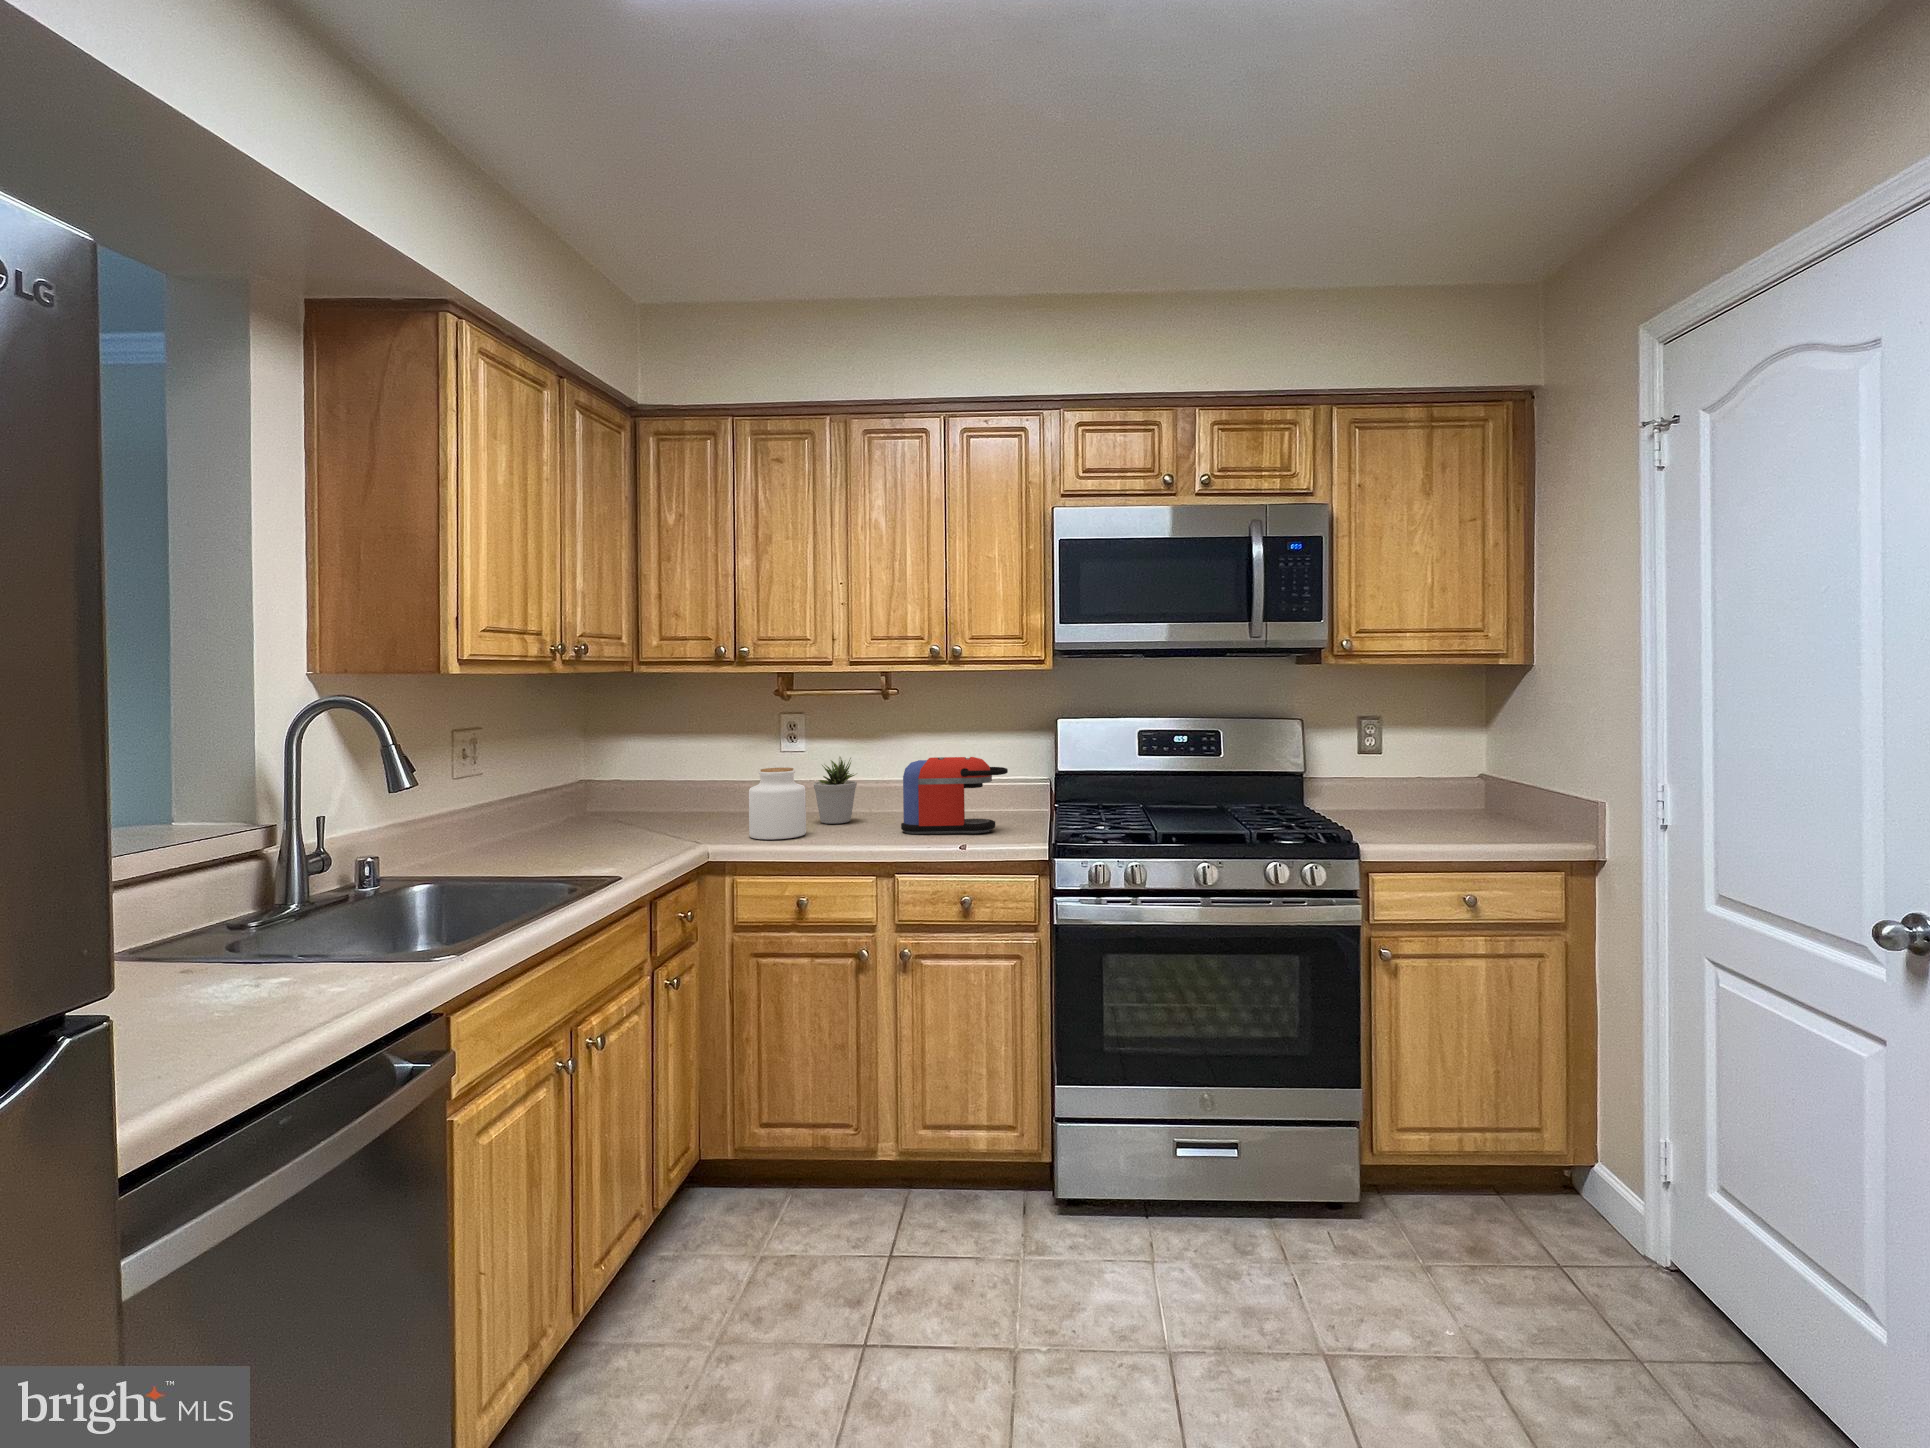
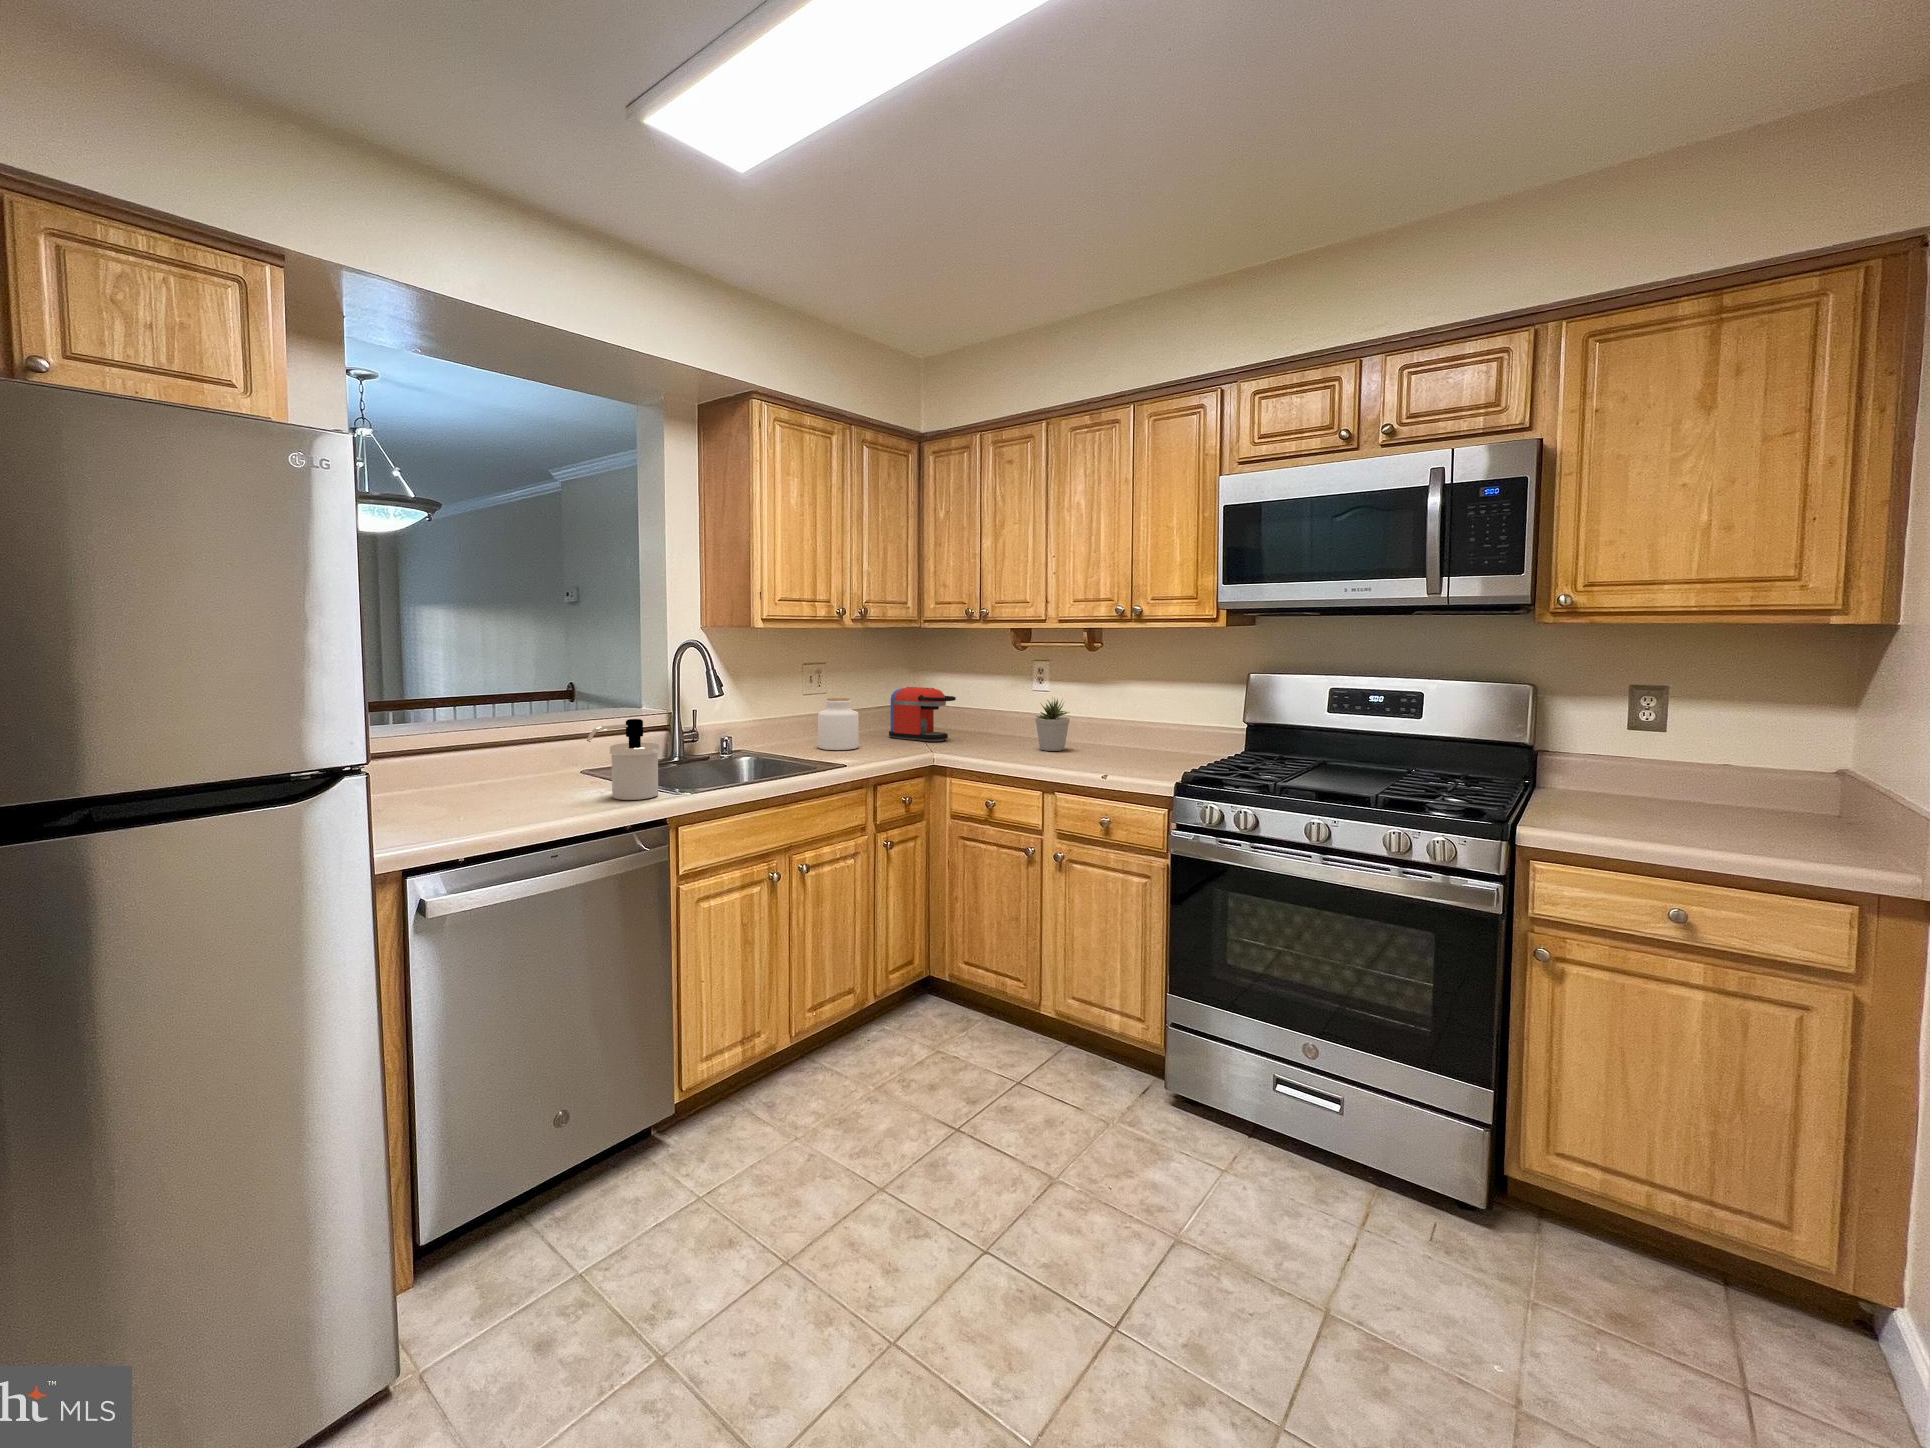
coffee maker: present [901,757,1008,834] -> present [889,687,956,741]
jar: present [749,768,806,839] -> present [818,698,859,750]
soap dispenser: none [248,843,382,1000] -> present [587,719,659,800]

